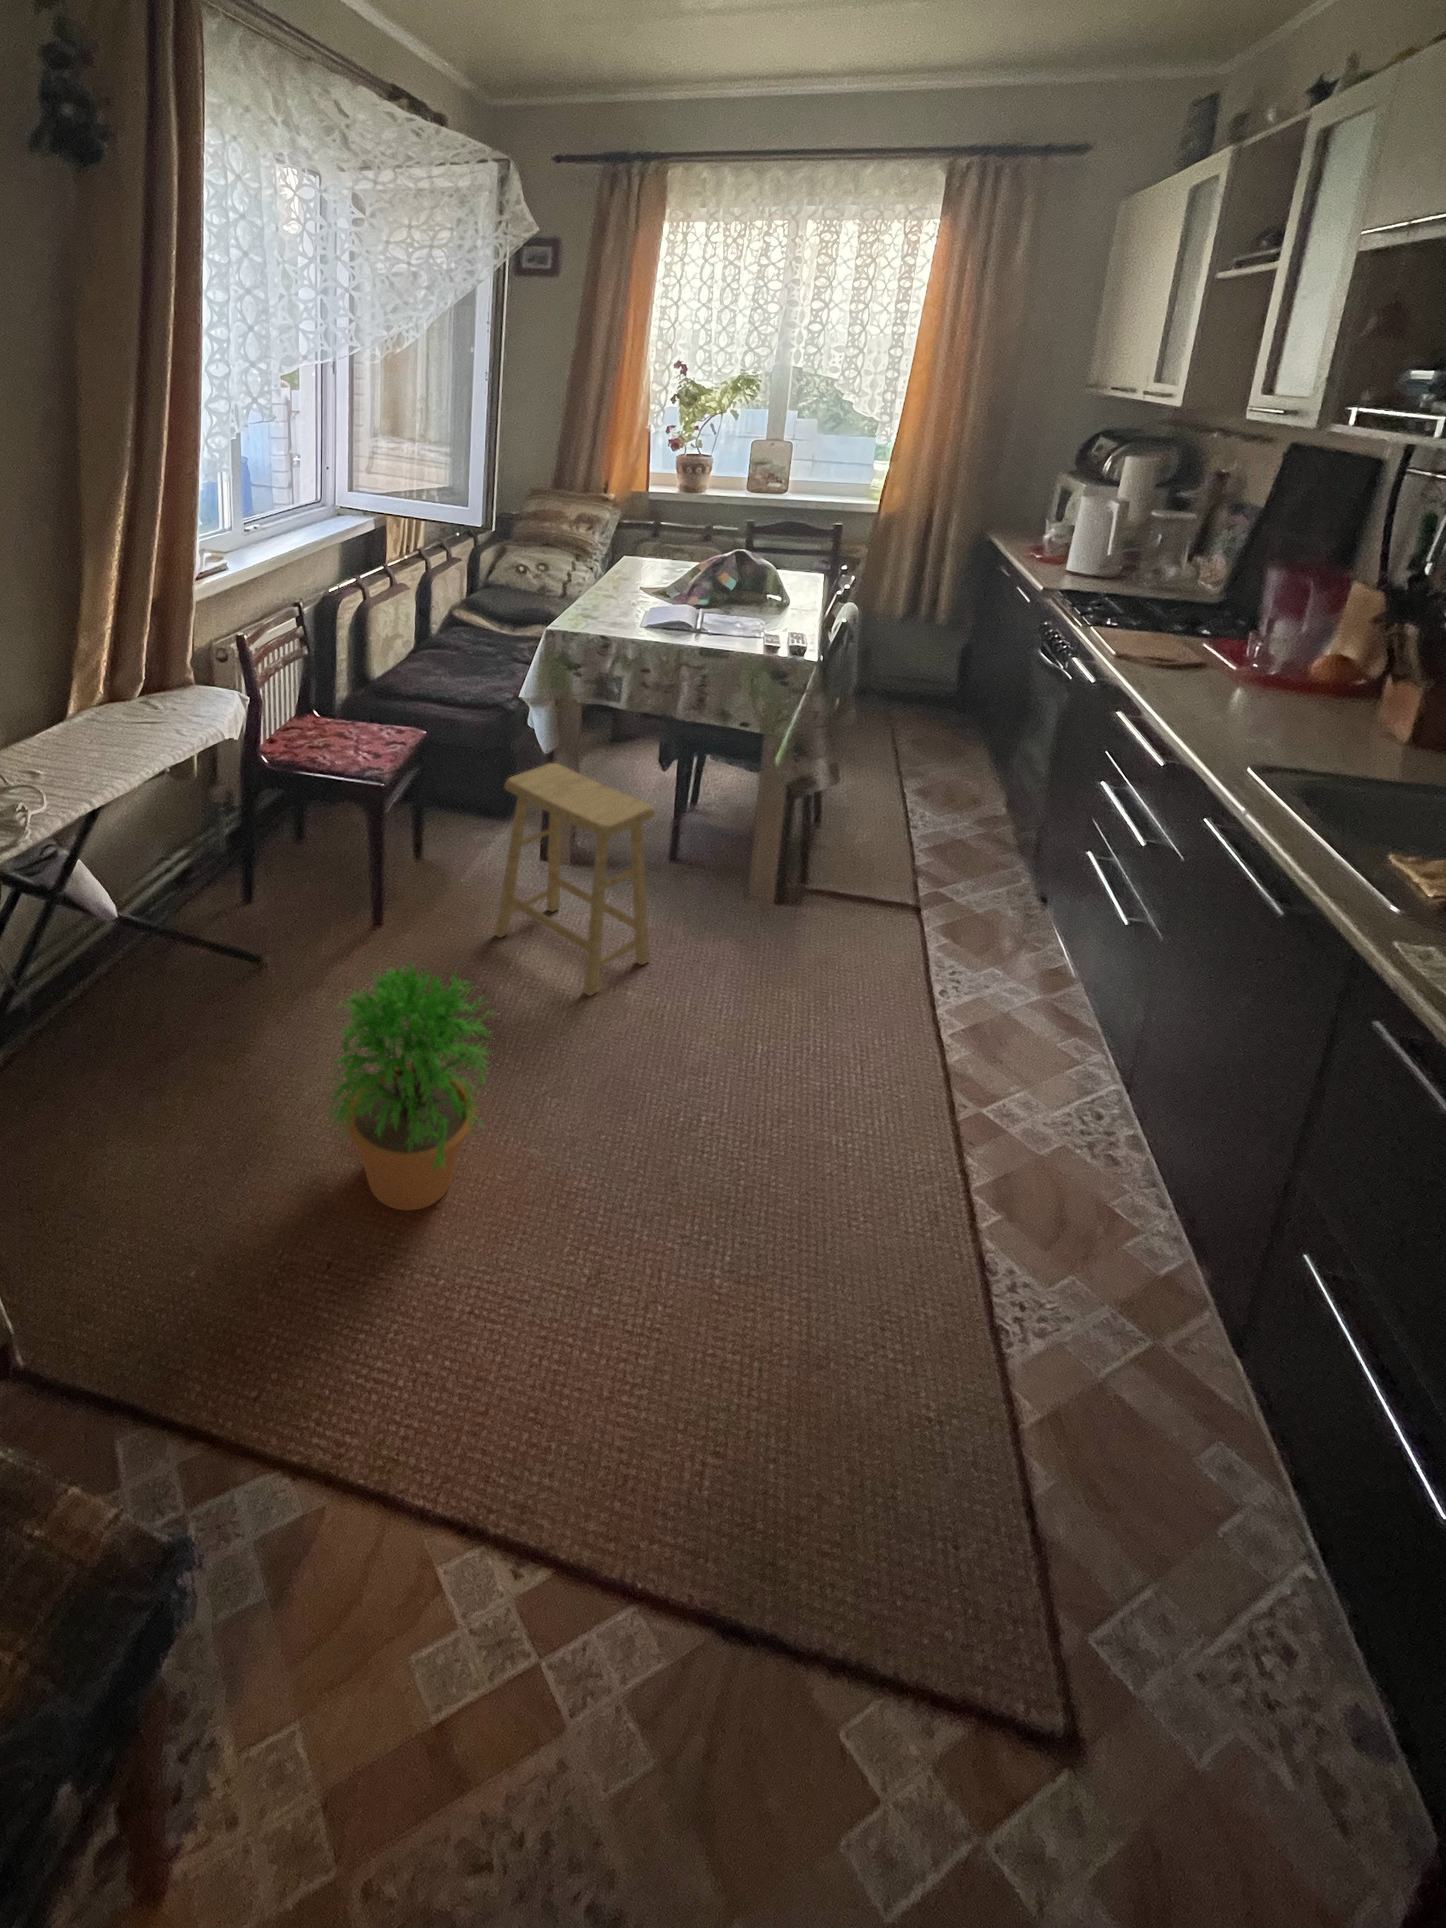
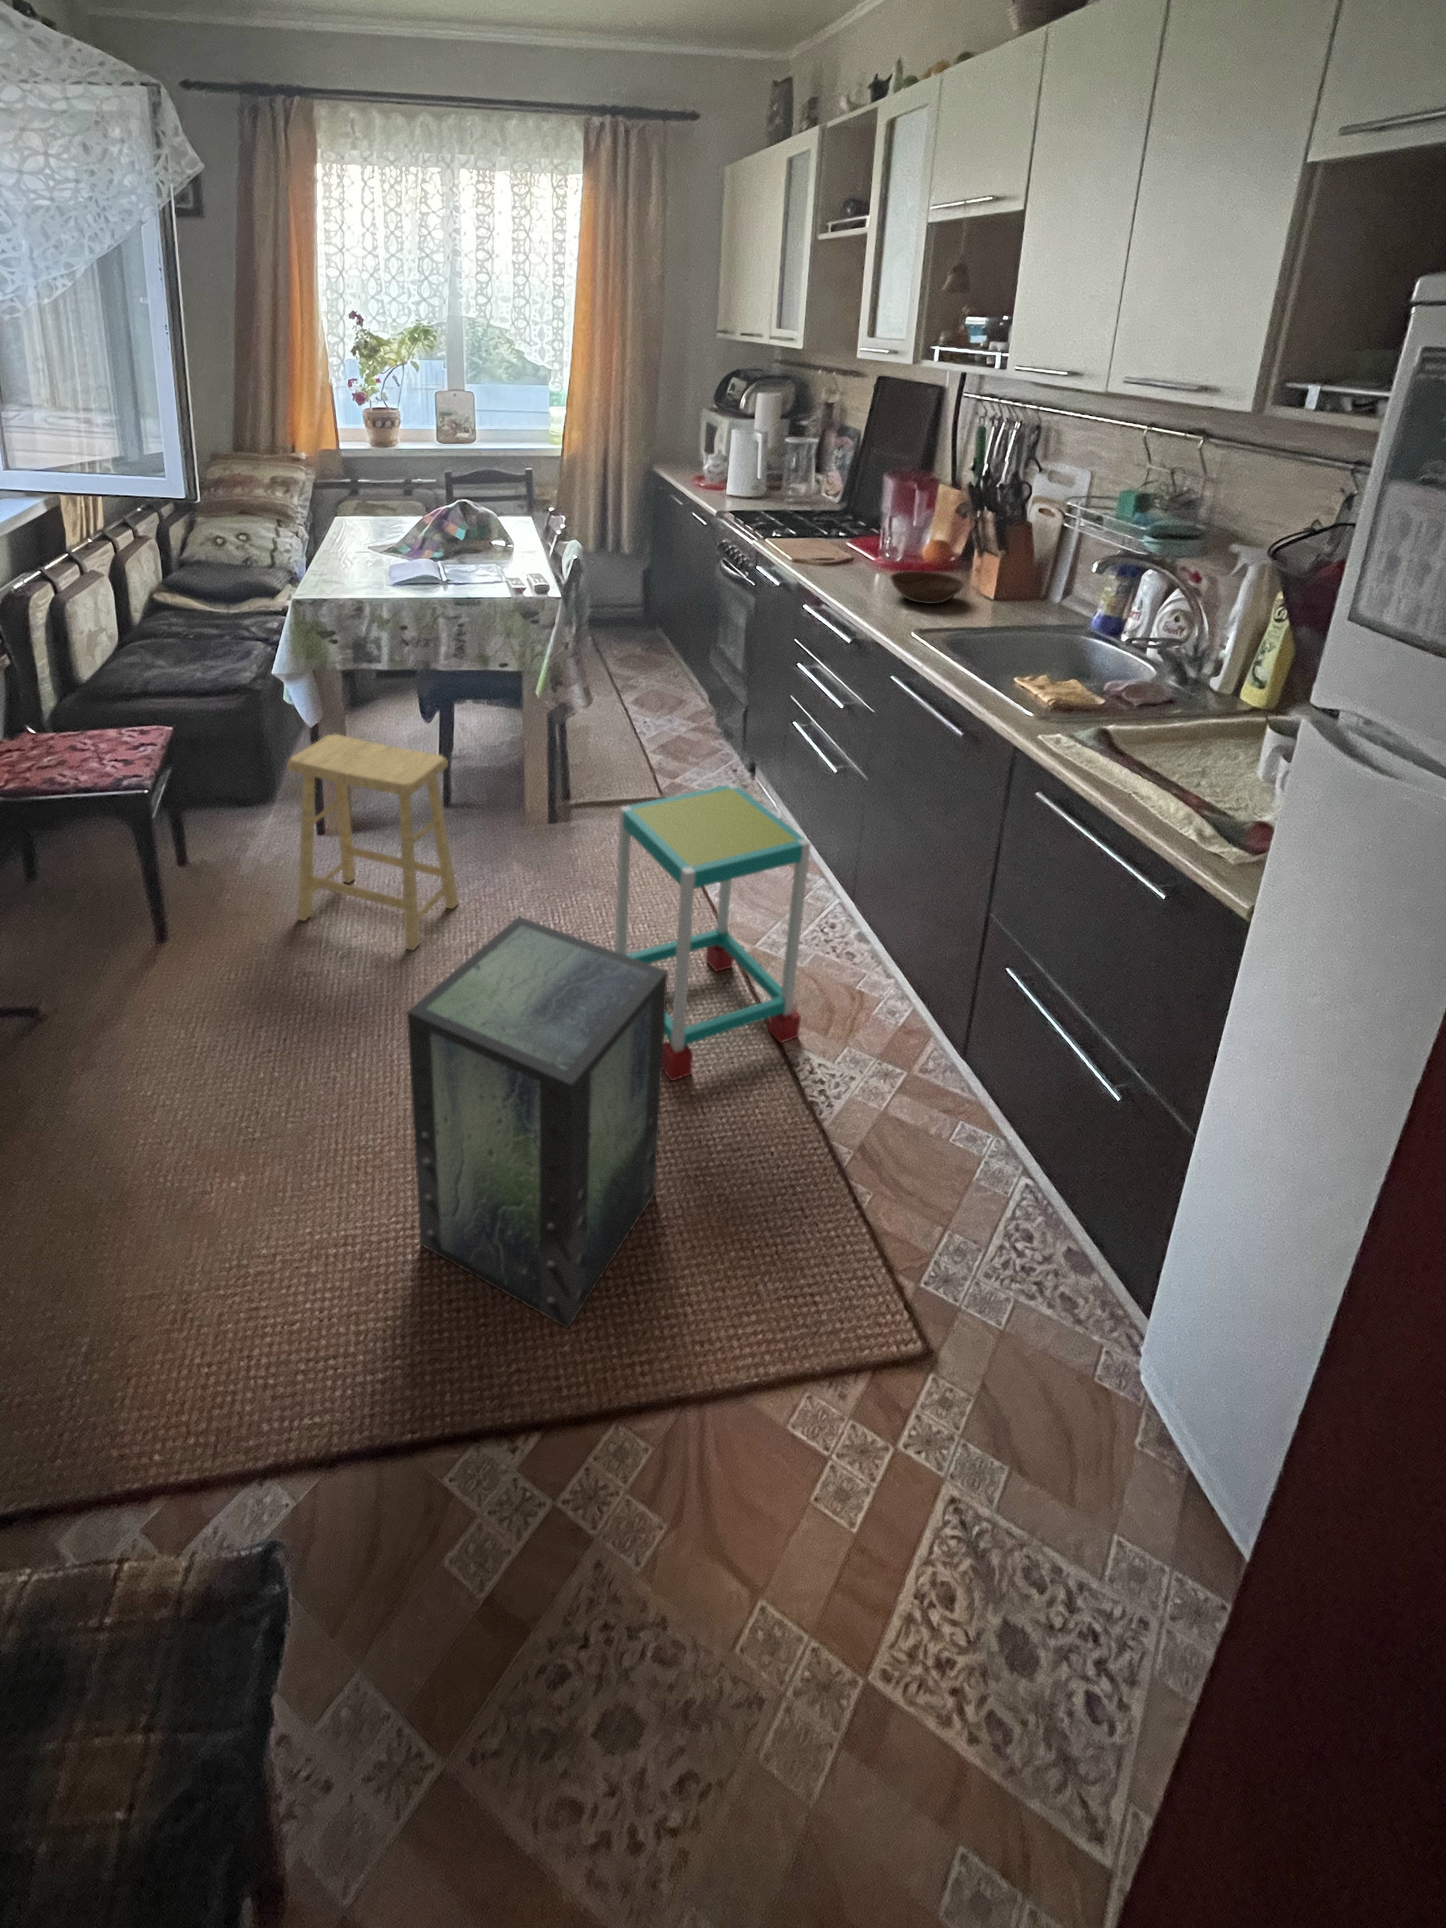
bowl: none [1240,687,1359,735] -> present [890,571,964,604]
side table: none [777,900,1043,1241] -> present [615,784,810,1081]
potted plant: present [328,963,492,1211] -> none [175,957,376,1208]
storage box: none [499,988,798,1464] -> present [407,917,668,1328]

